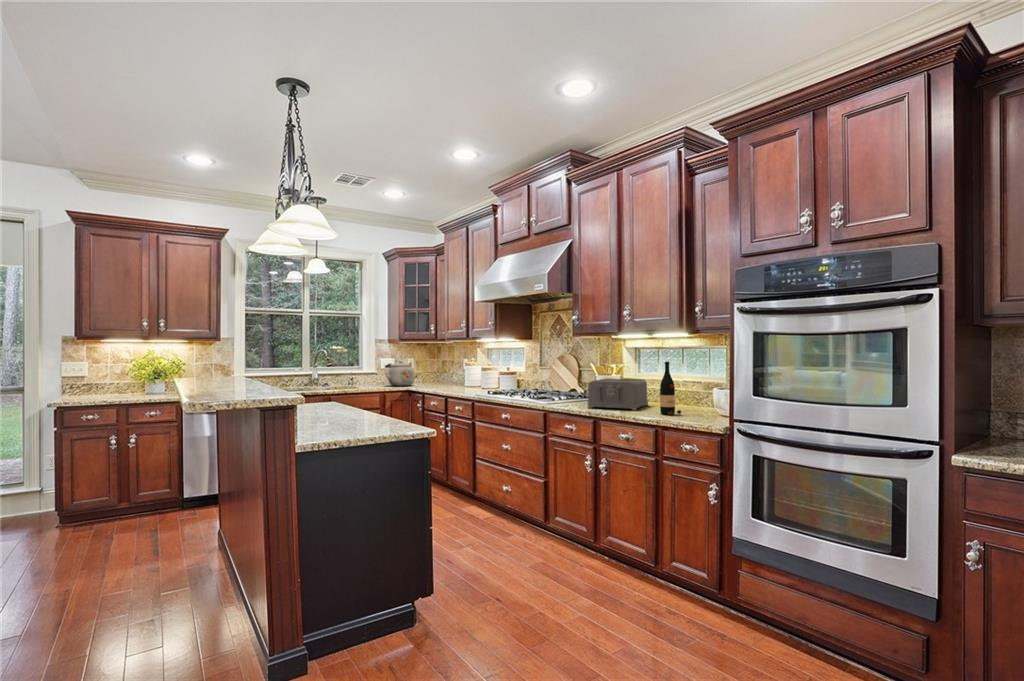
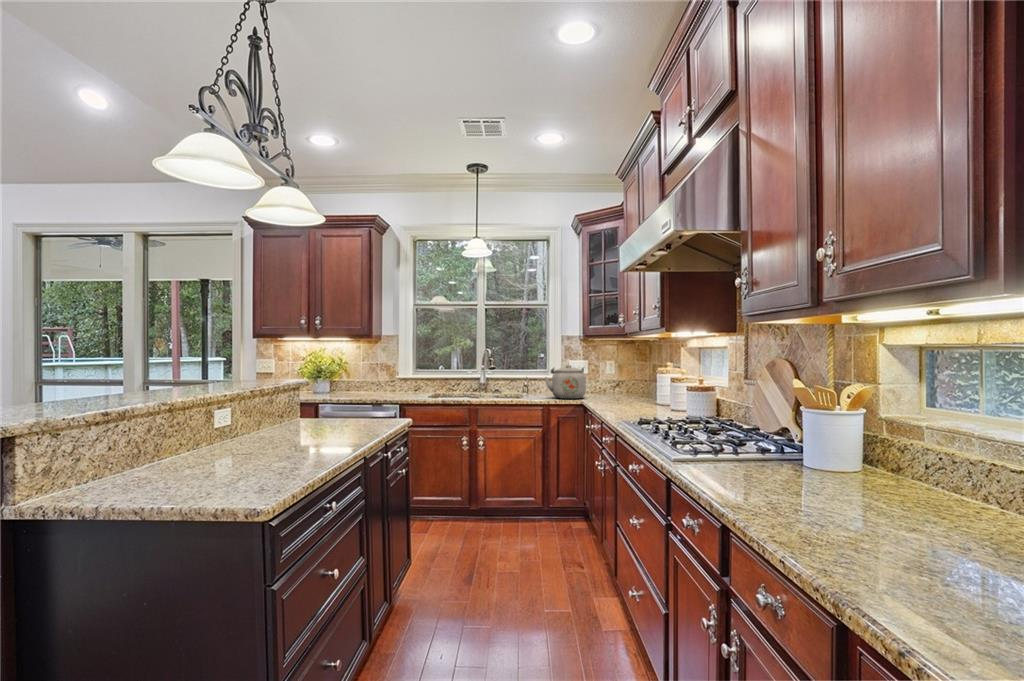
wine bottle: present [660,362,681,415] -> none [888,390,979,576]
toaster: present [588,378,648,410] -> none [719,418,912,521]

